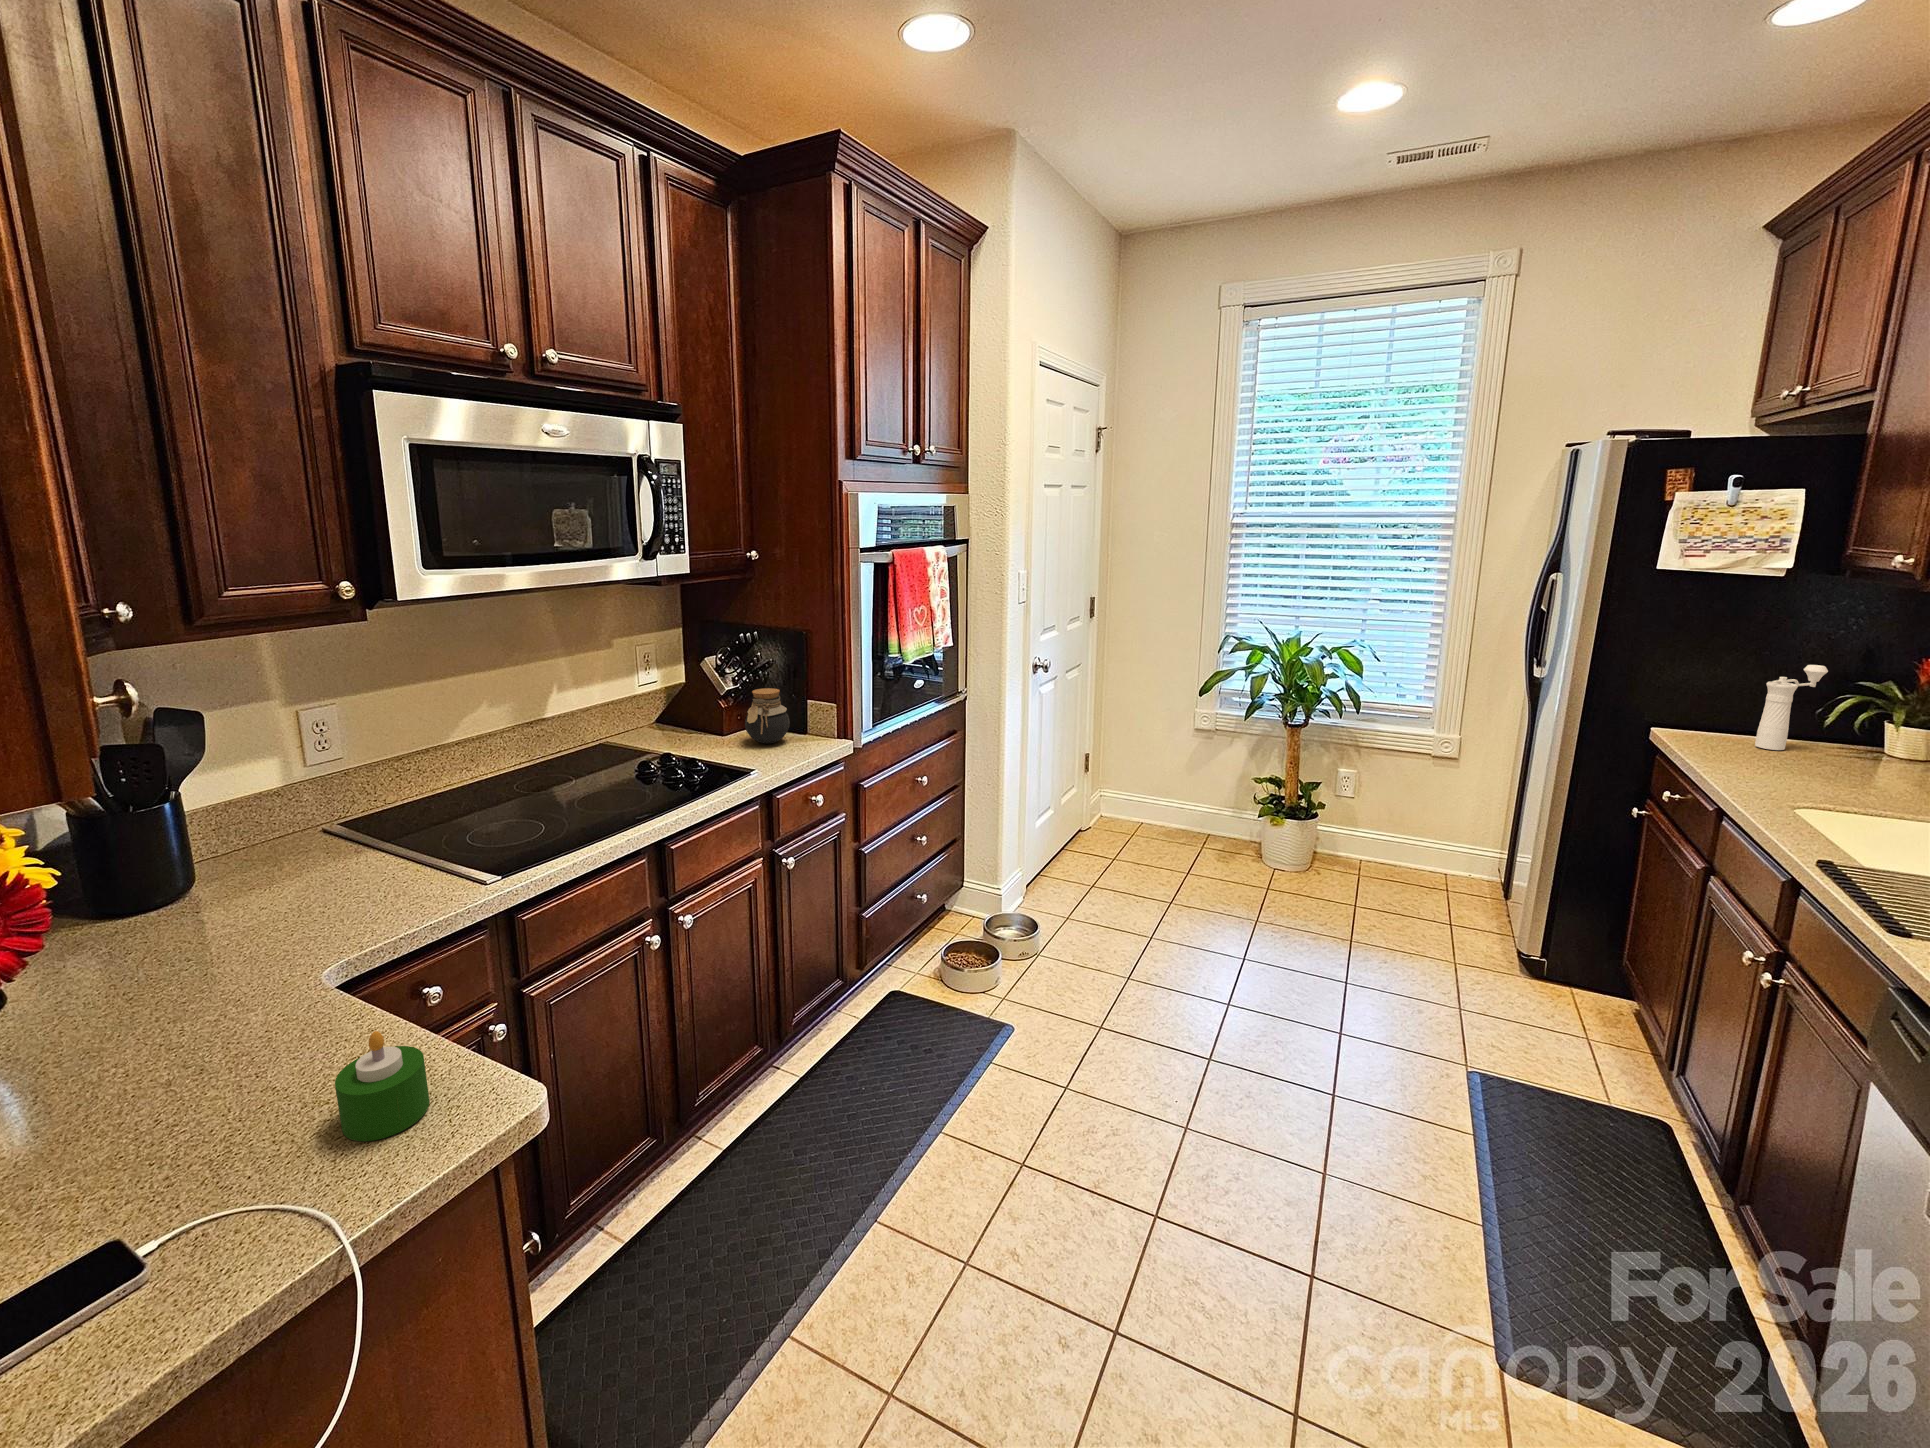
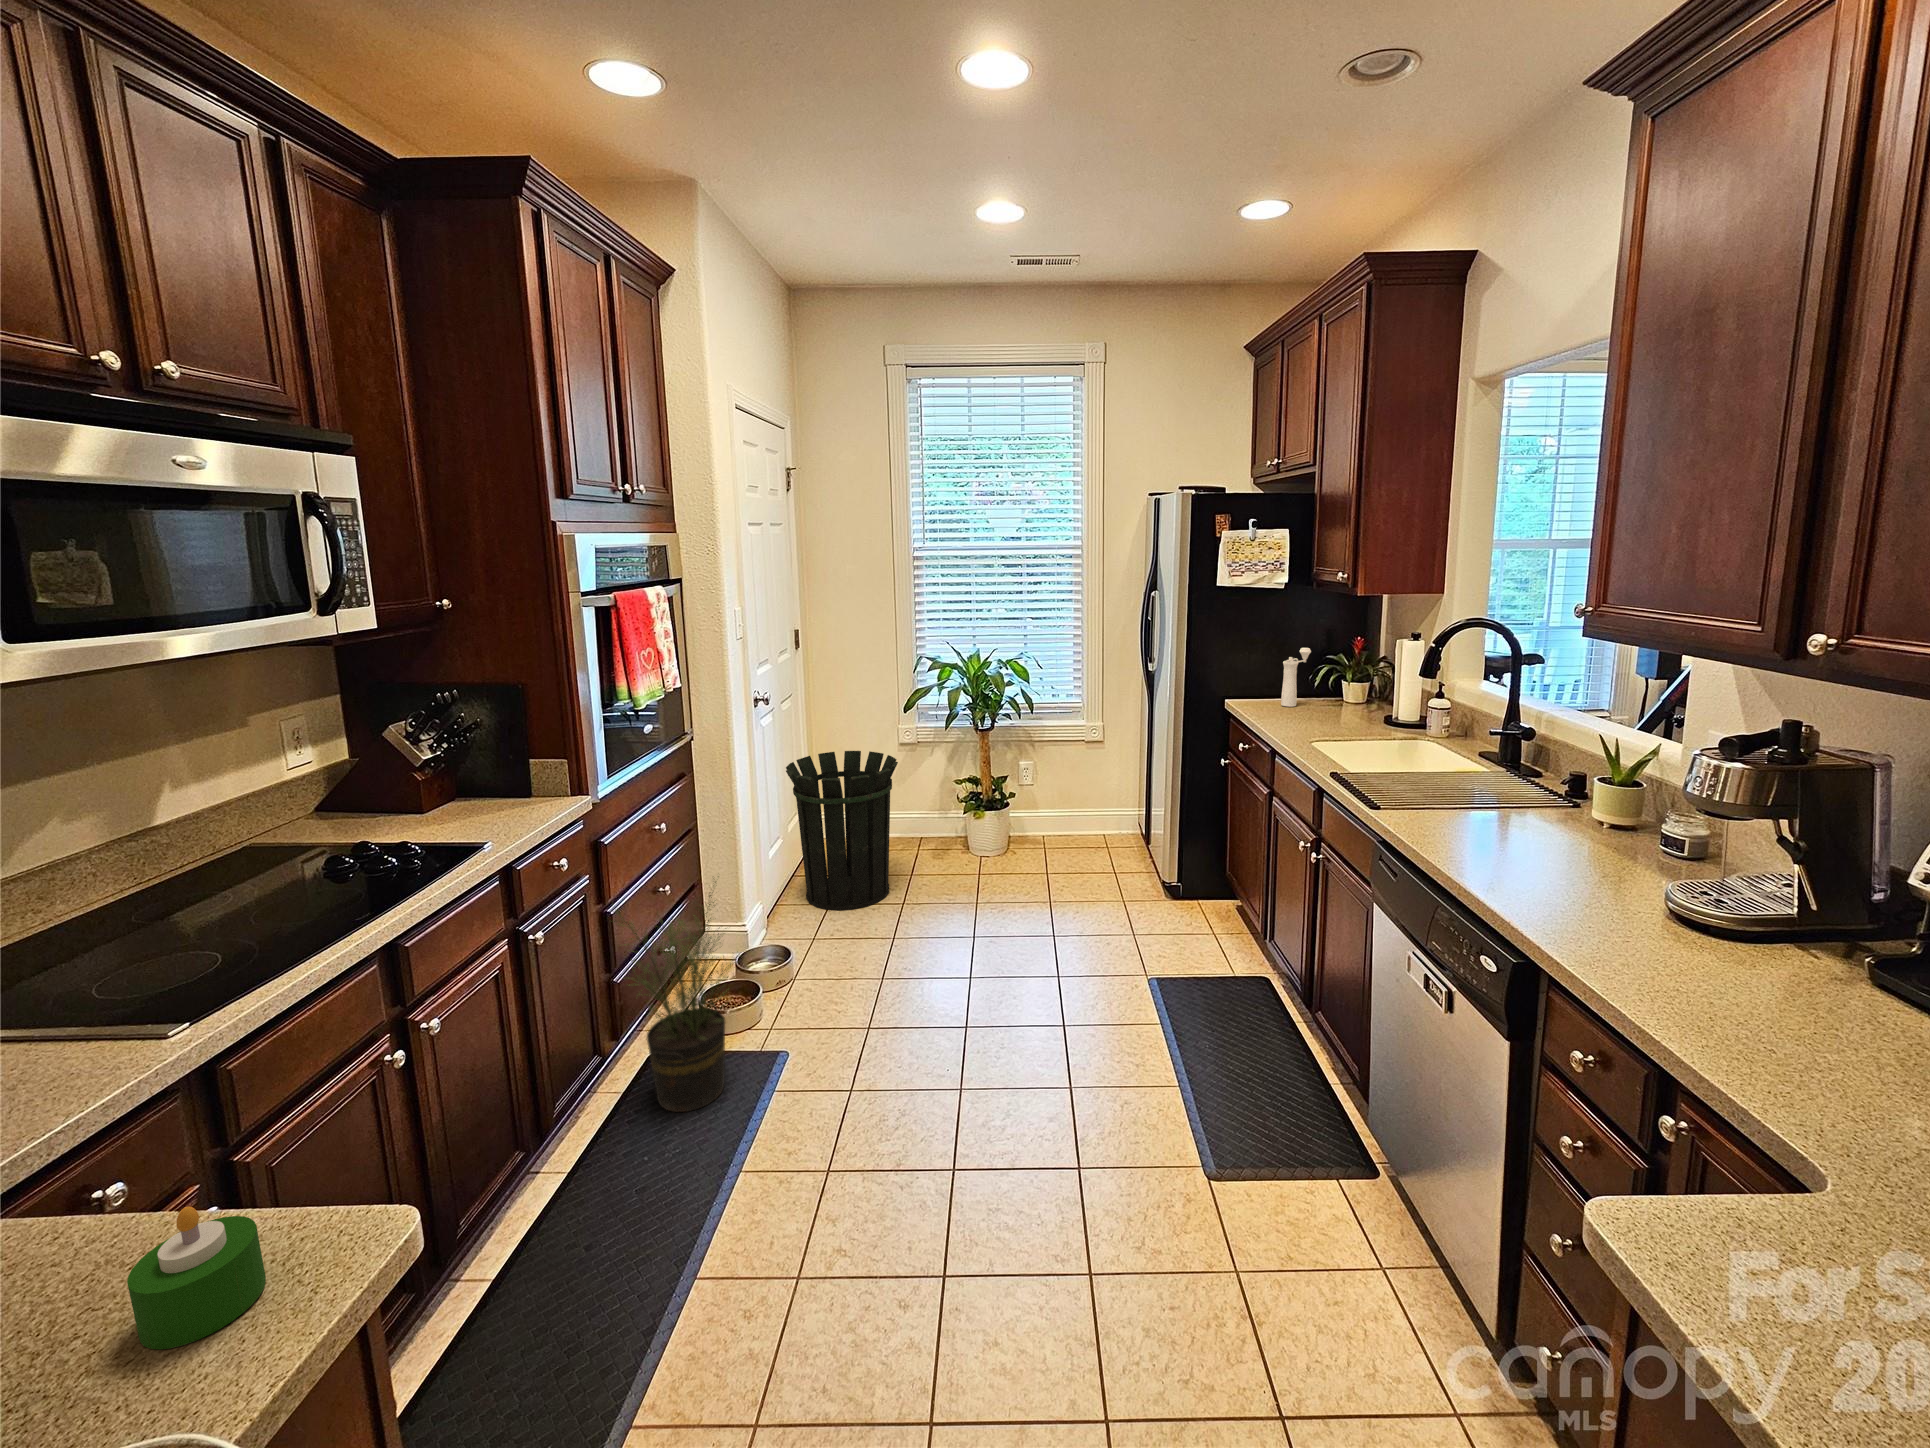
jar: present [745,688,790,743] -> none [455,751,513,814]
waste bin: none [1059,728,1180,897] -> present [786,751,898,910]
potted plant: none [851,833,977,1056] -> present [613,876,739,1112]

